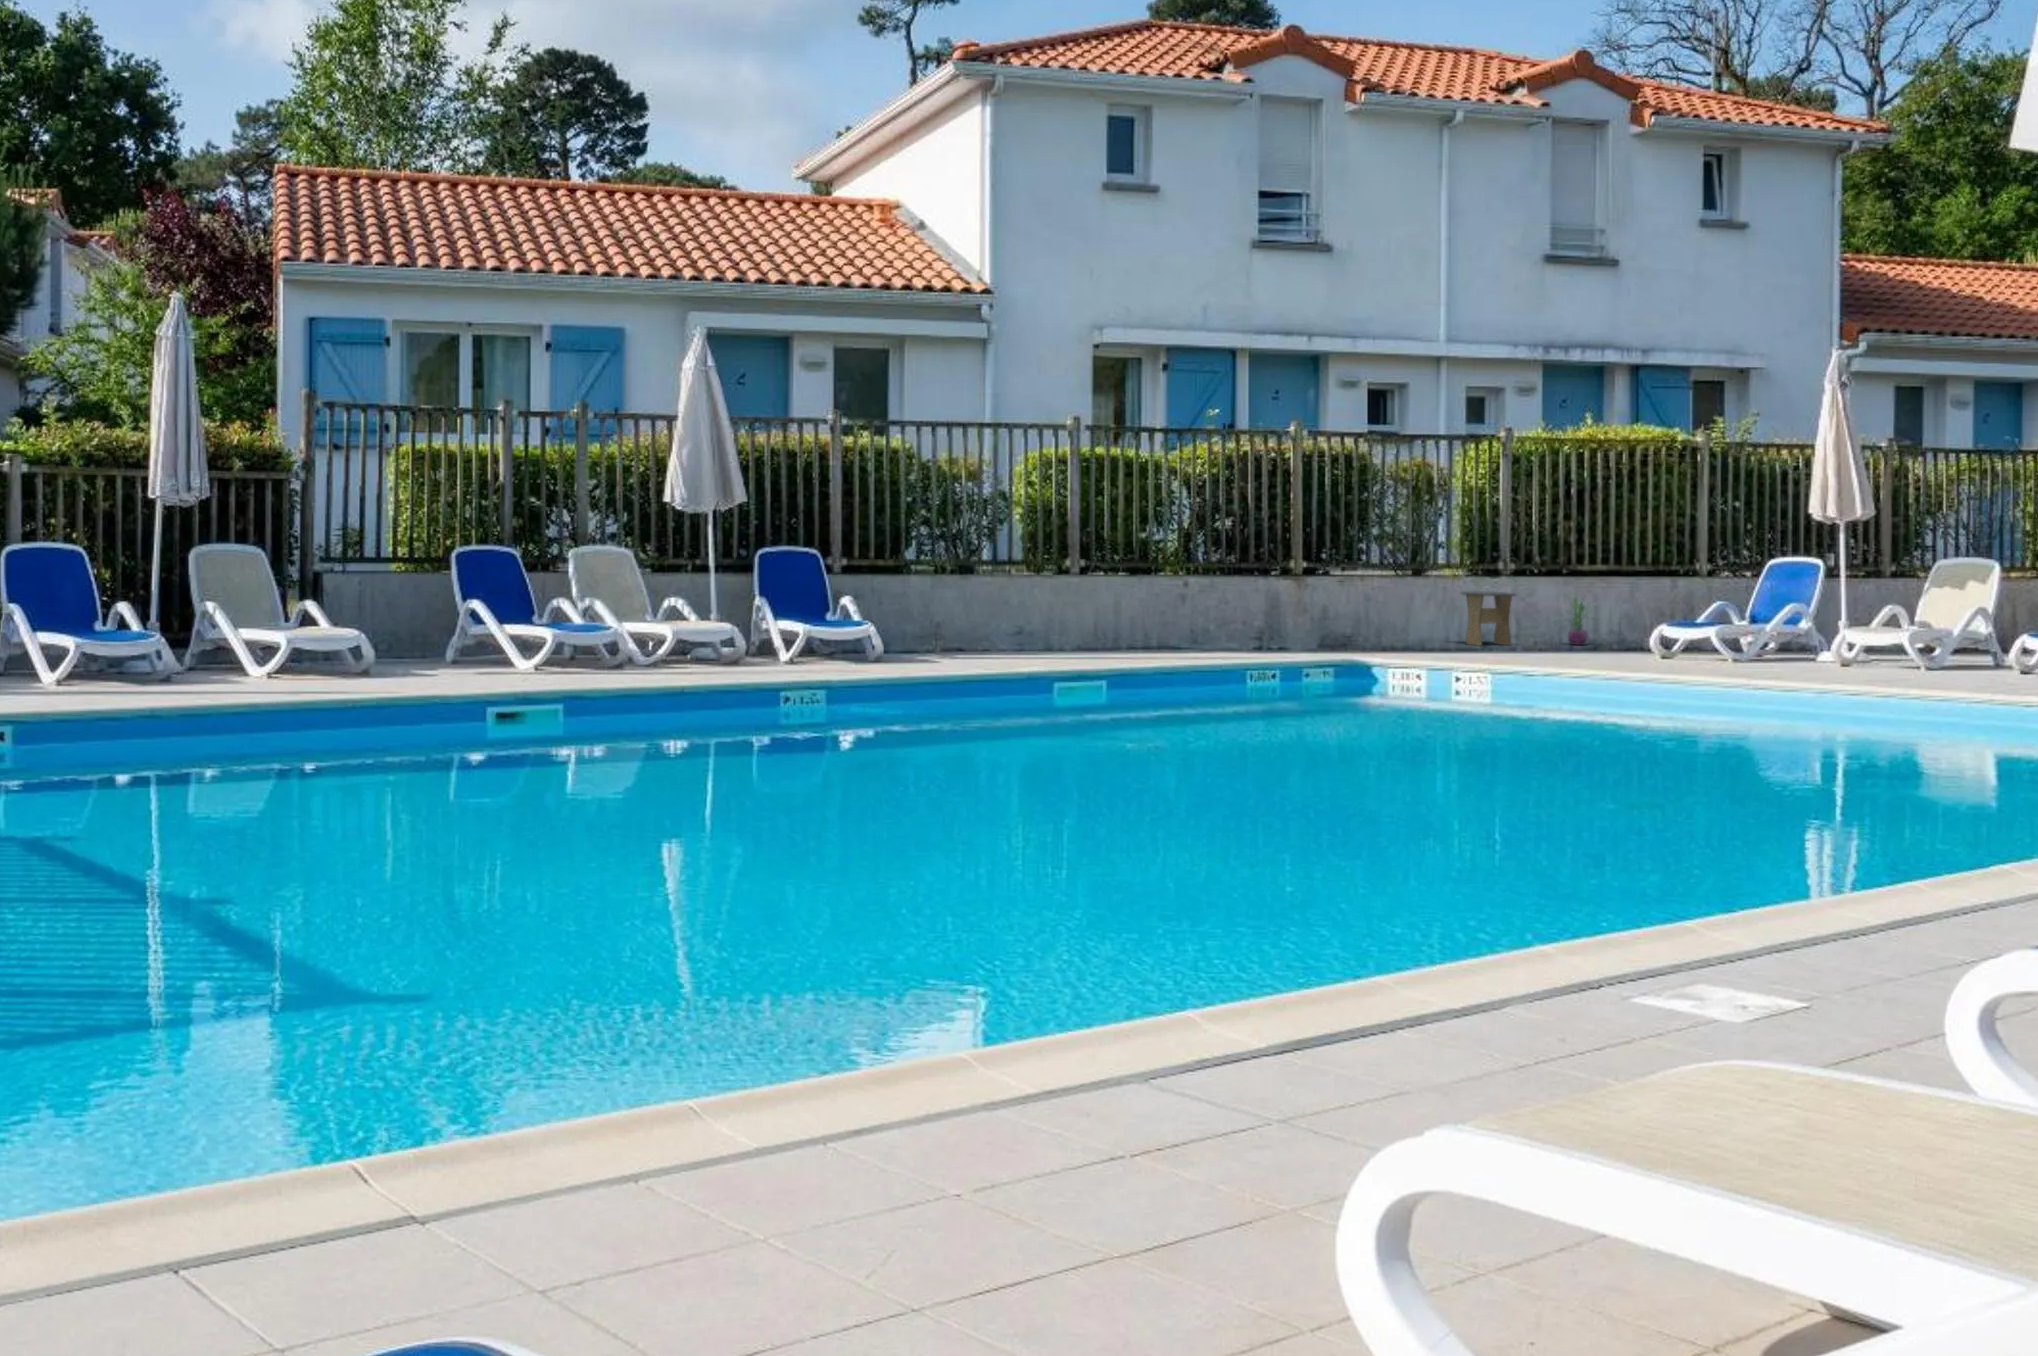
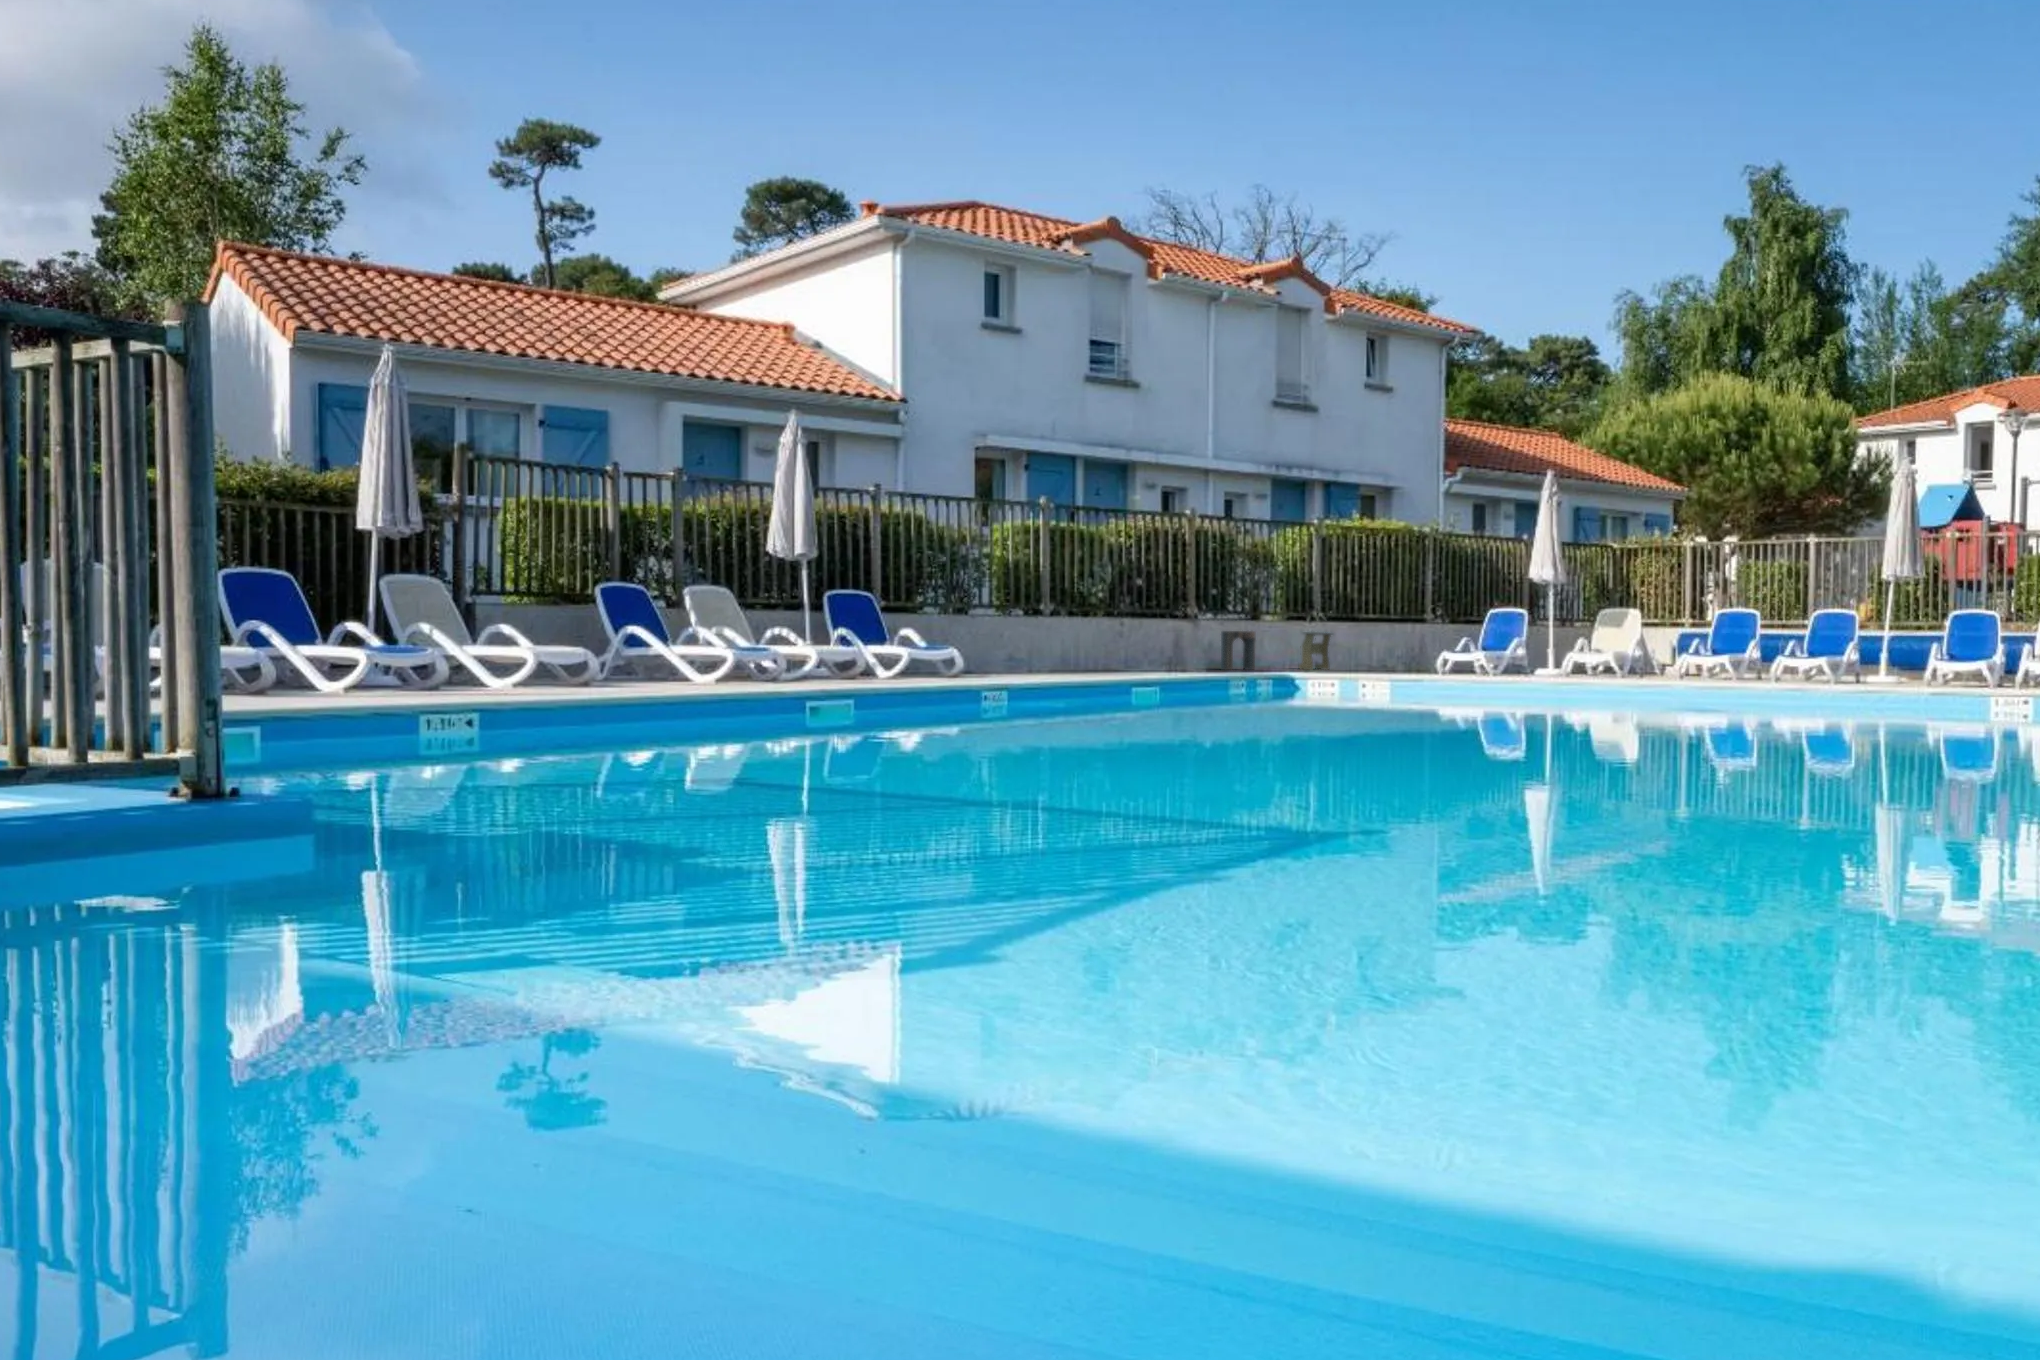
side table: none [1336,591,1386,647] -> present [1221,631,1256,670]
decorative plant: present [1568,593,1588,645] -> none [1348,633,1386,670]

